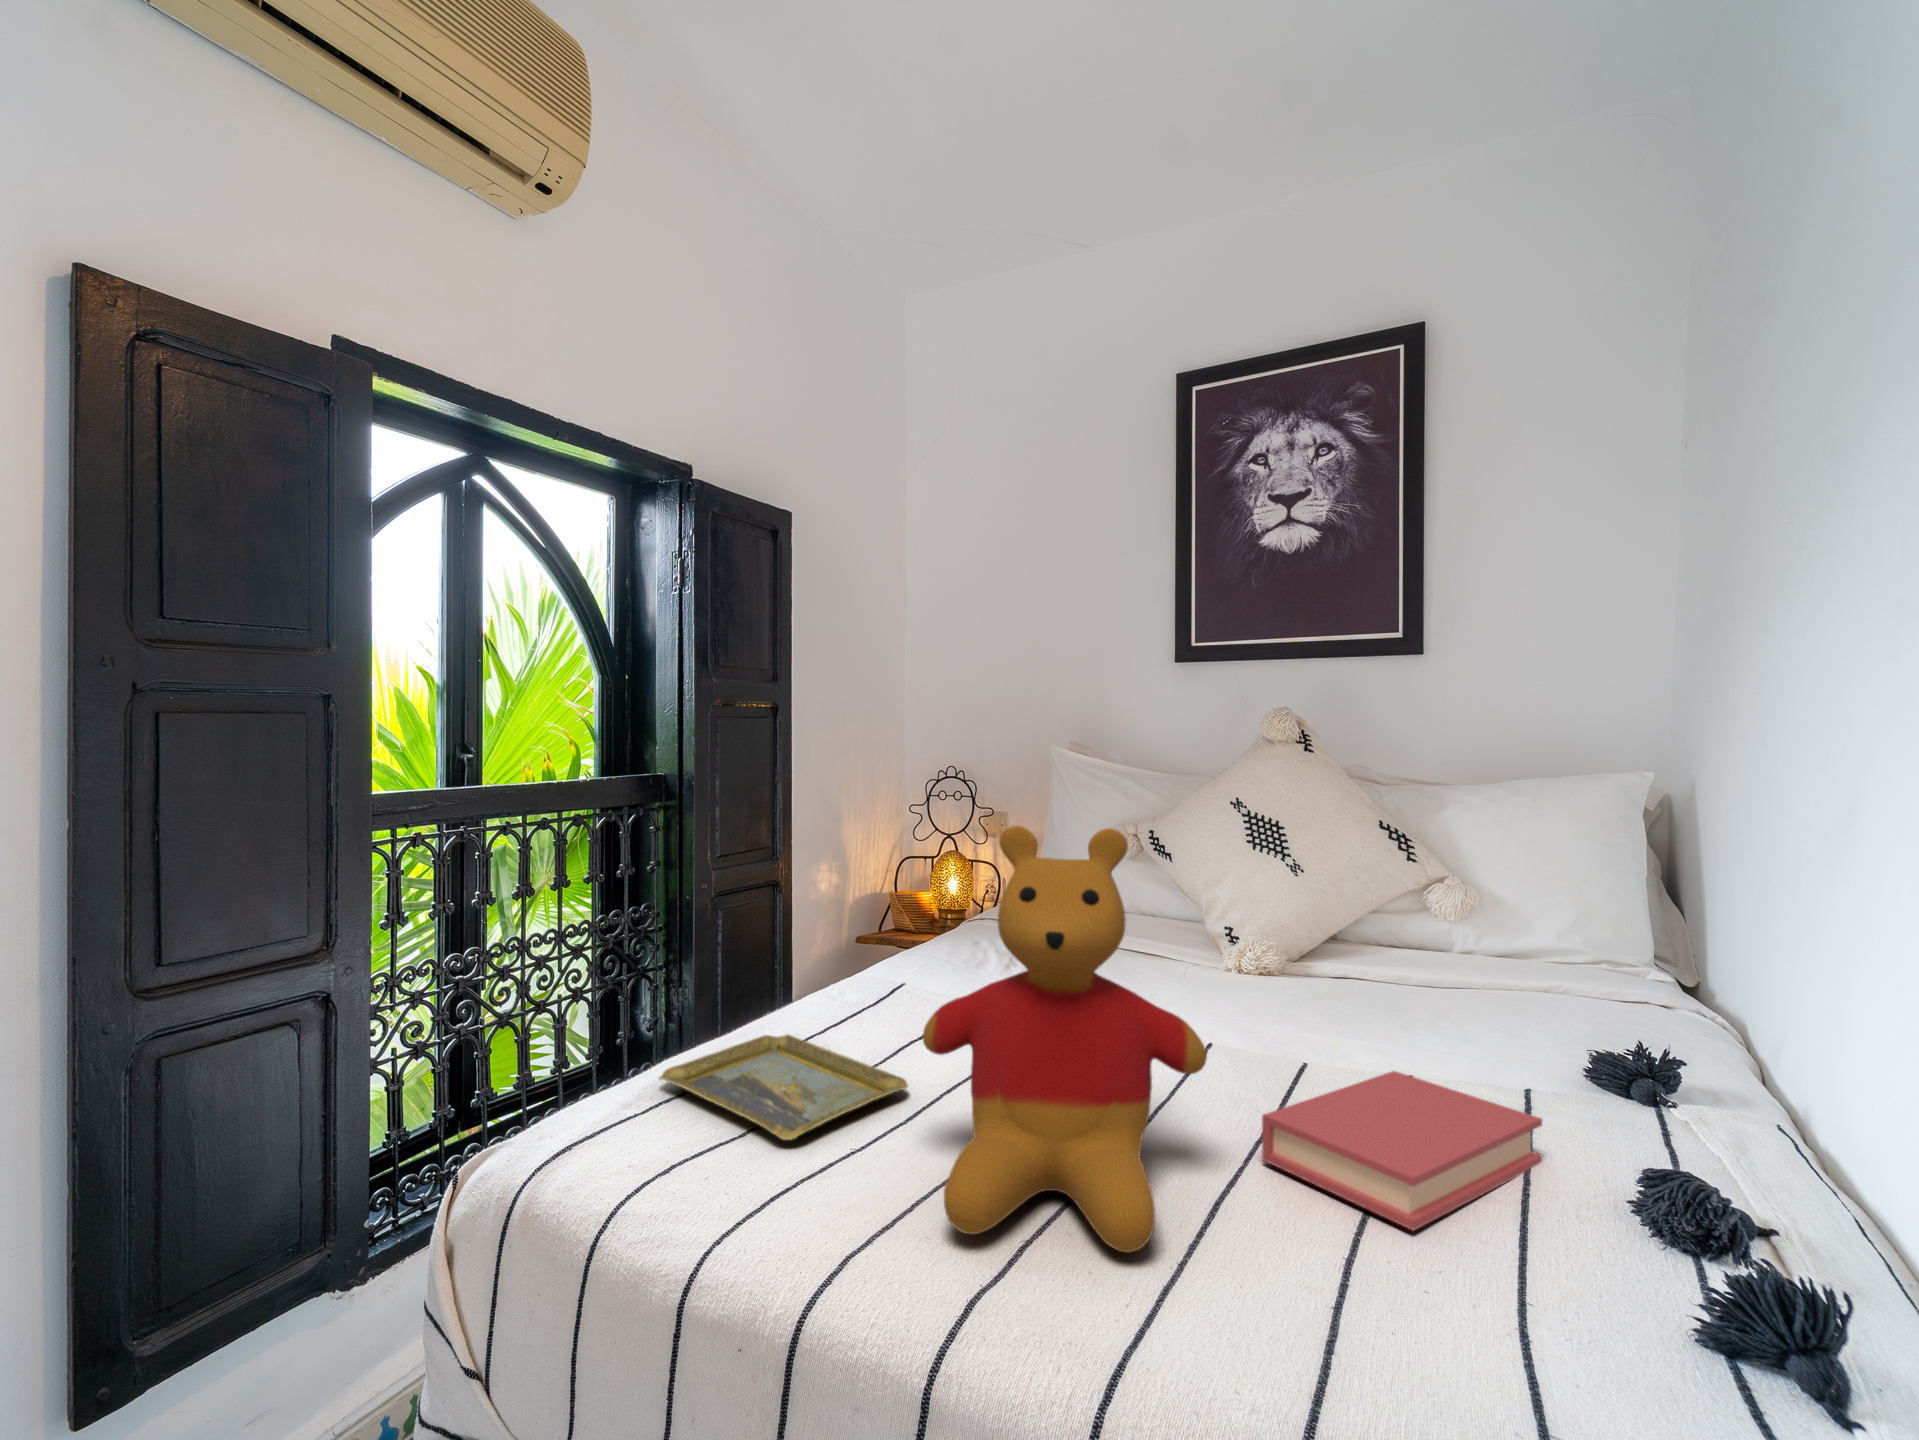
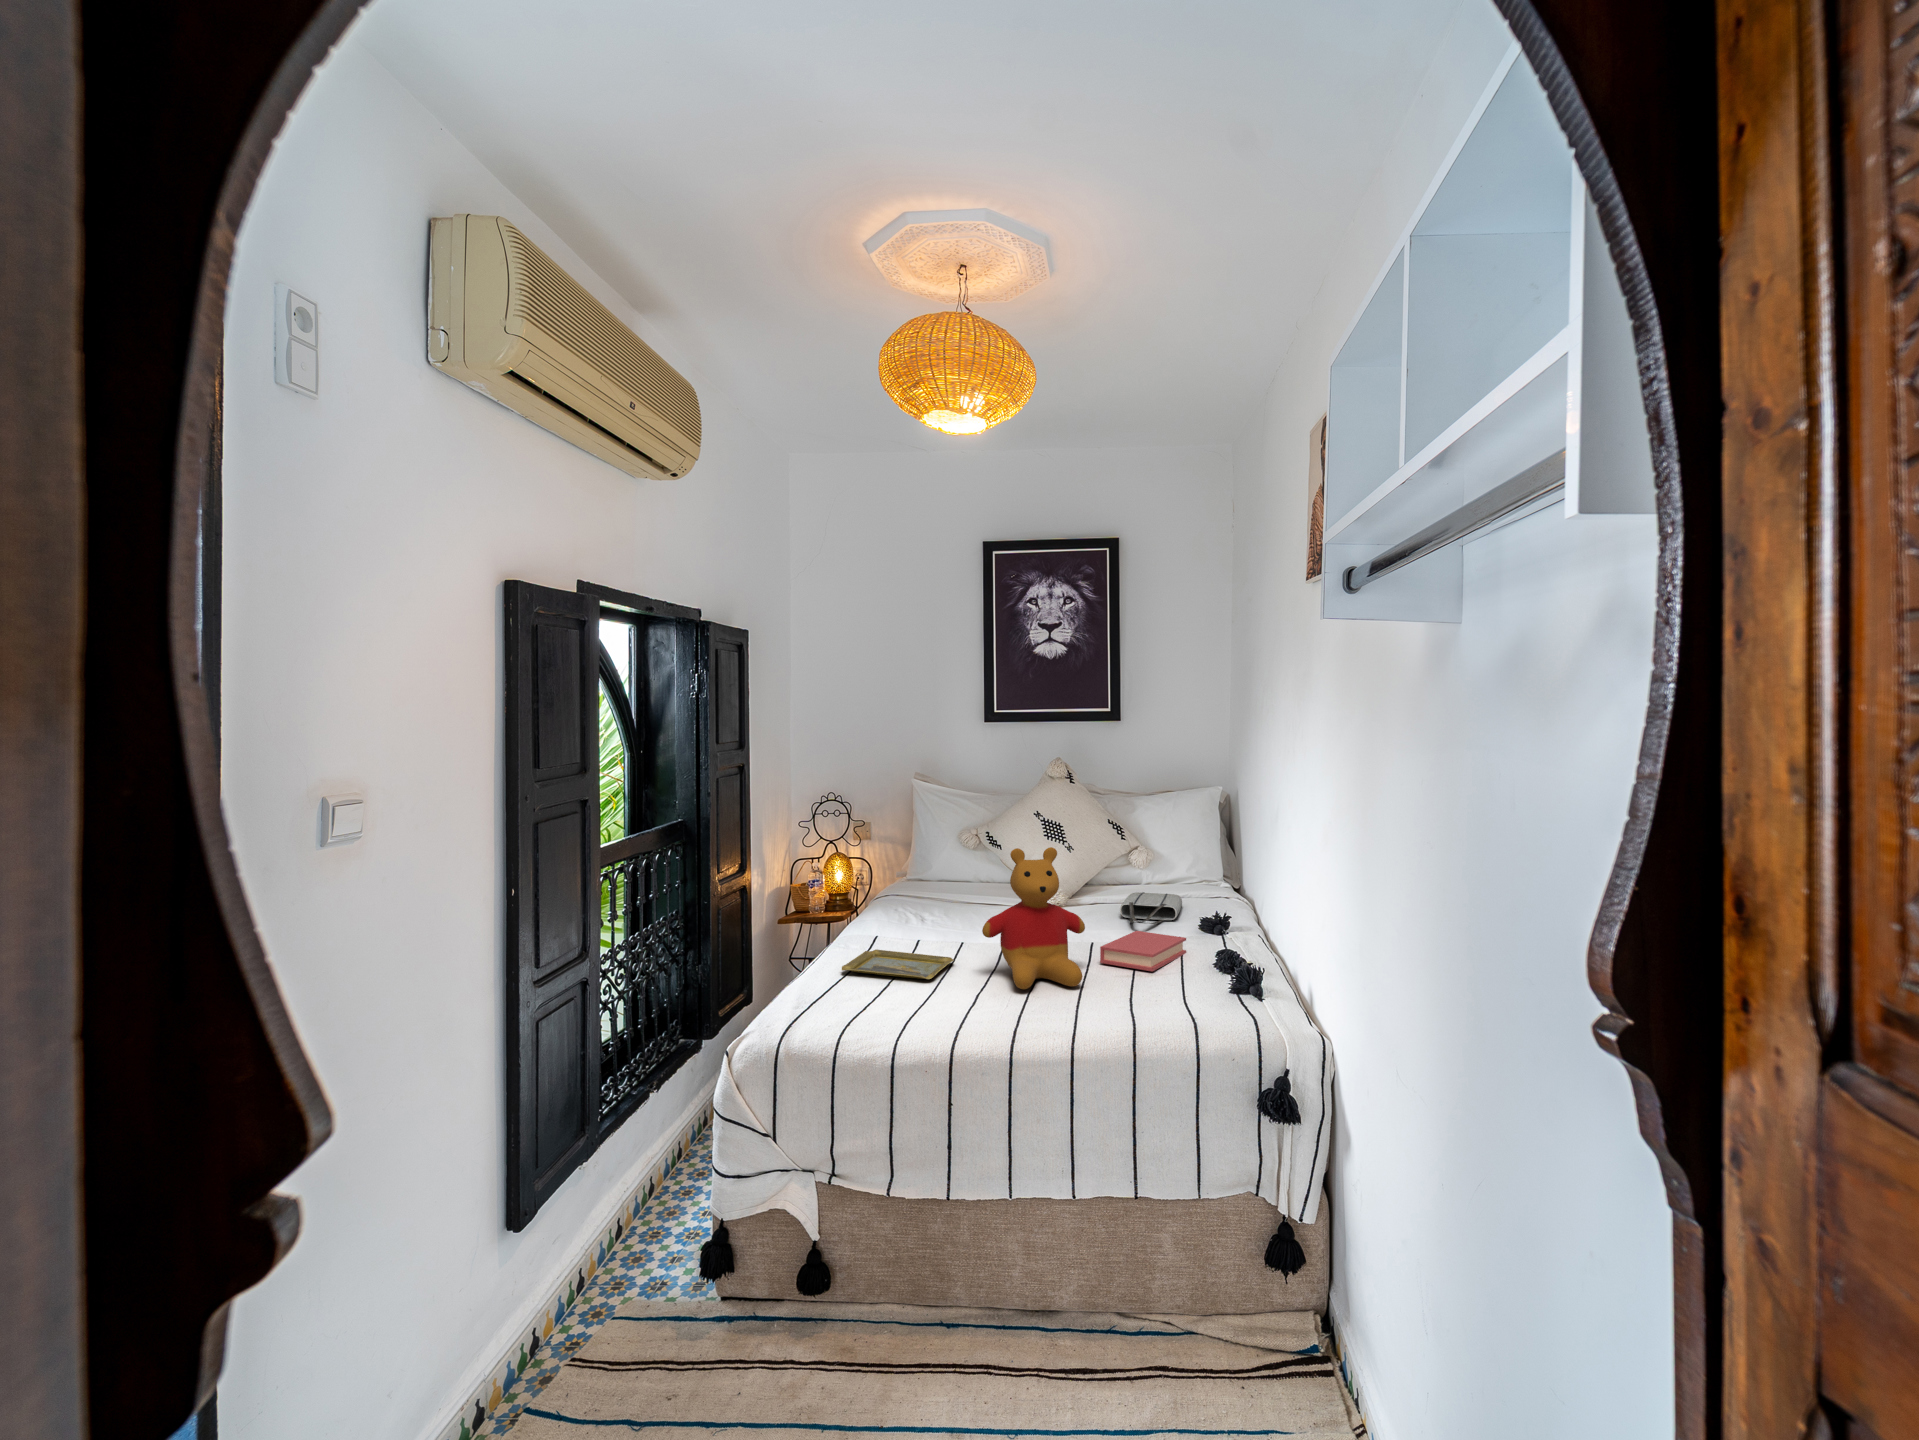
tote bag: none [1378,965,1542,1049] -> present [1120,892,1182,924]

